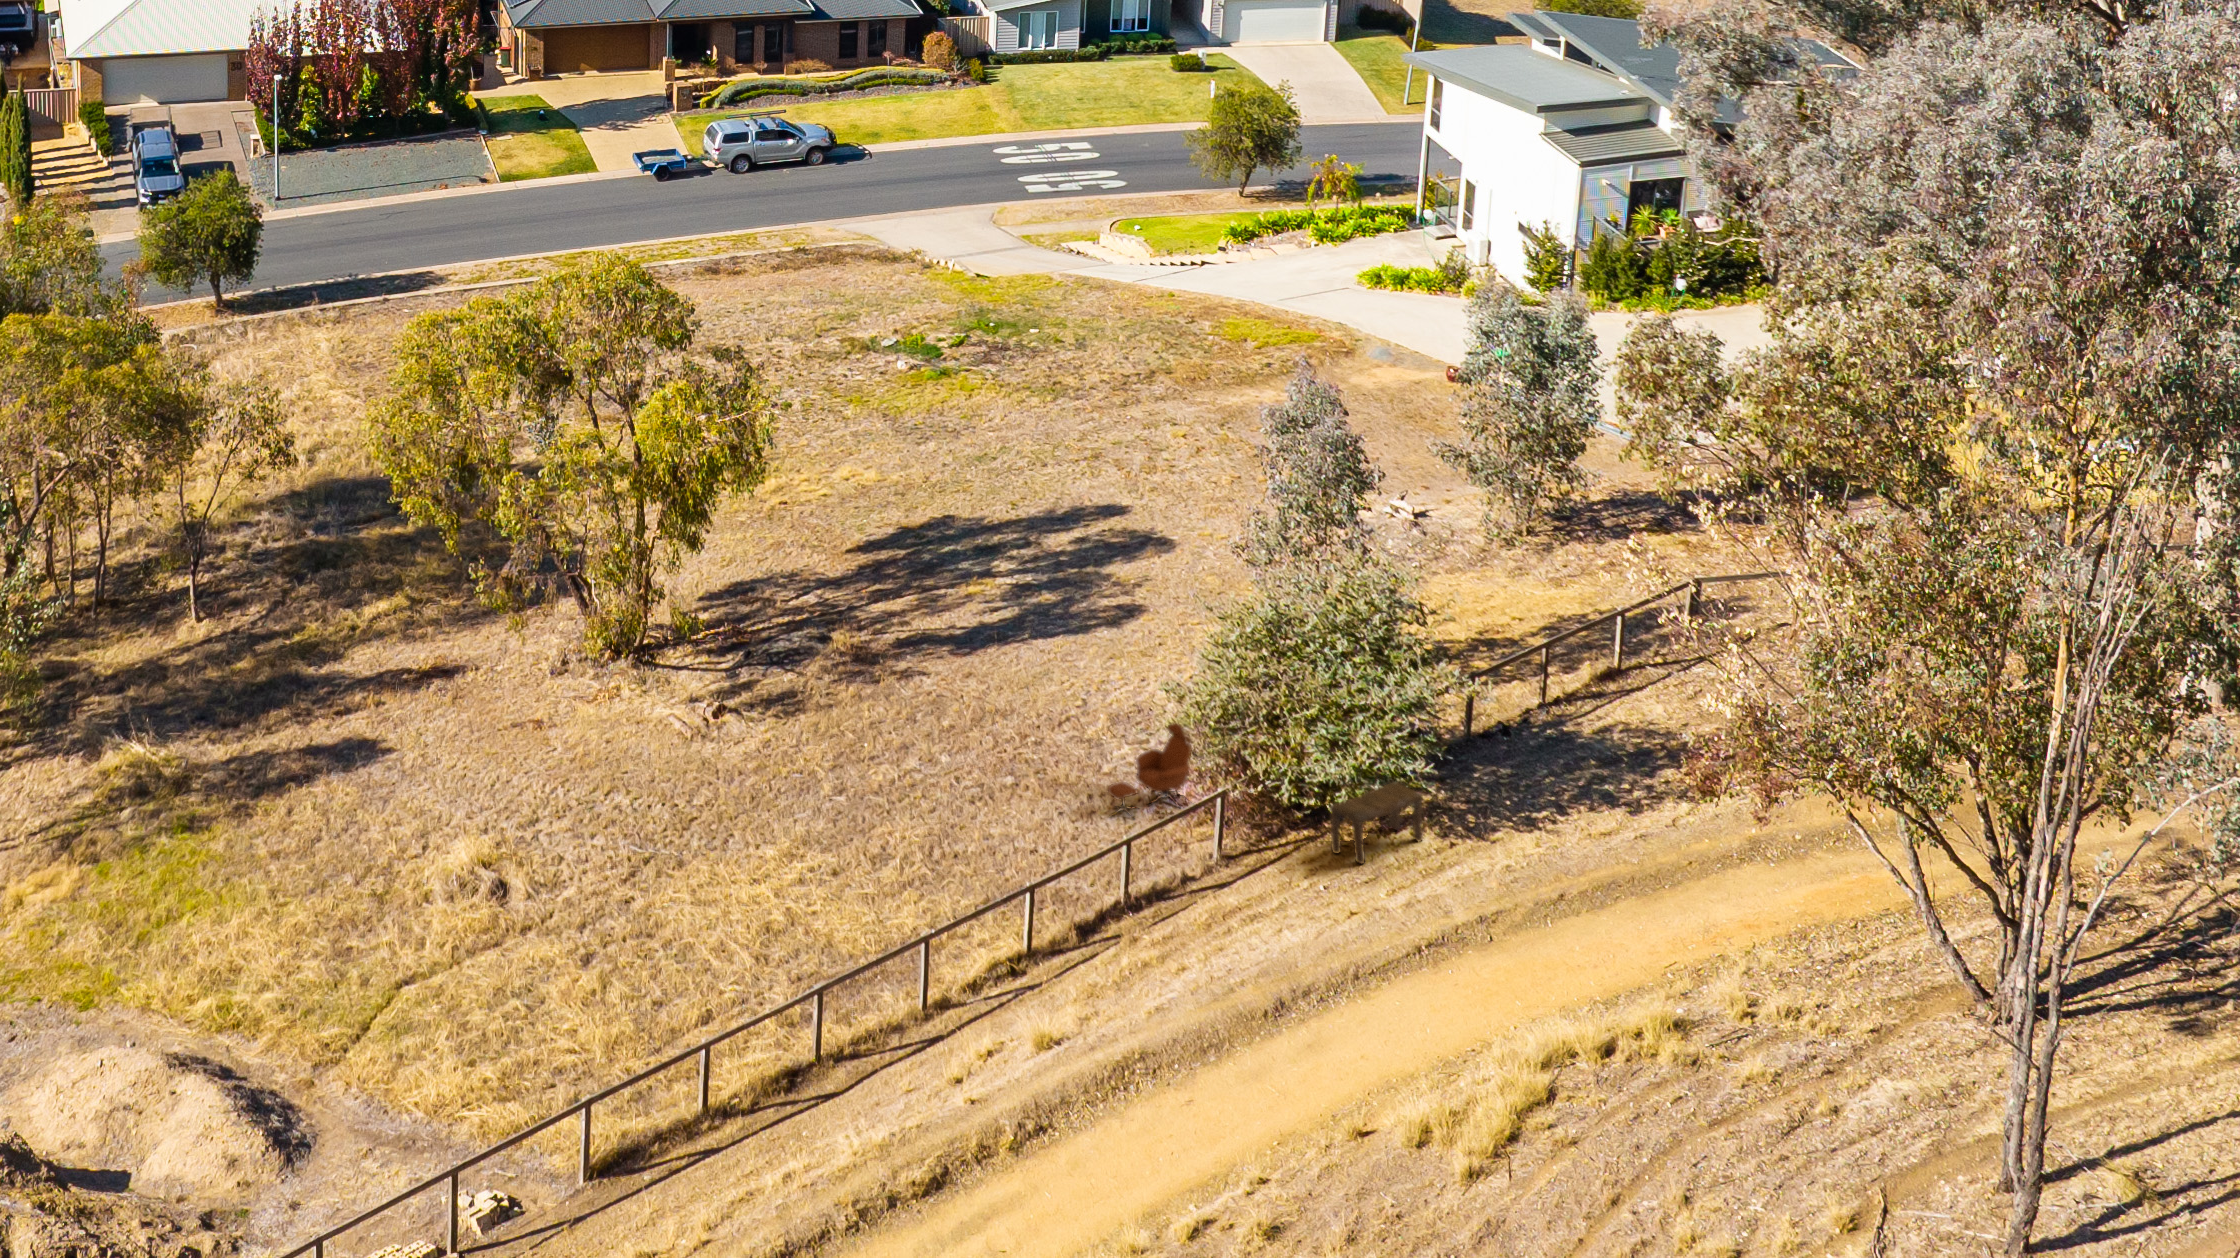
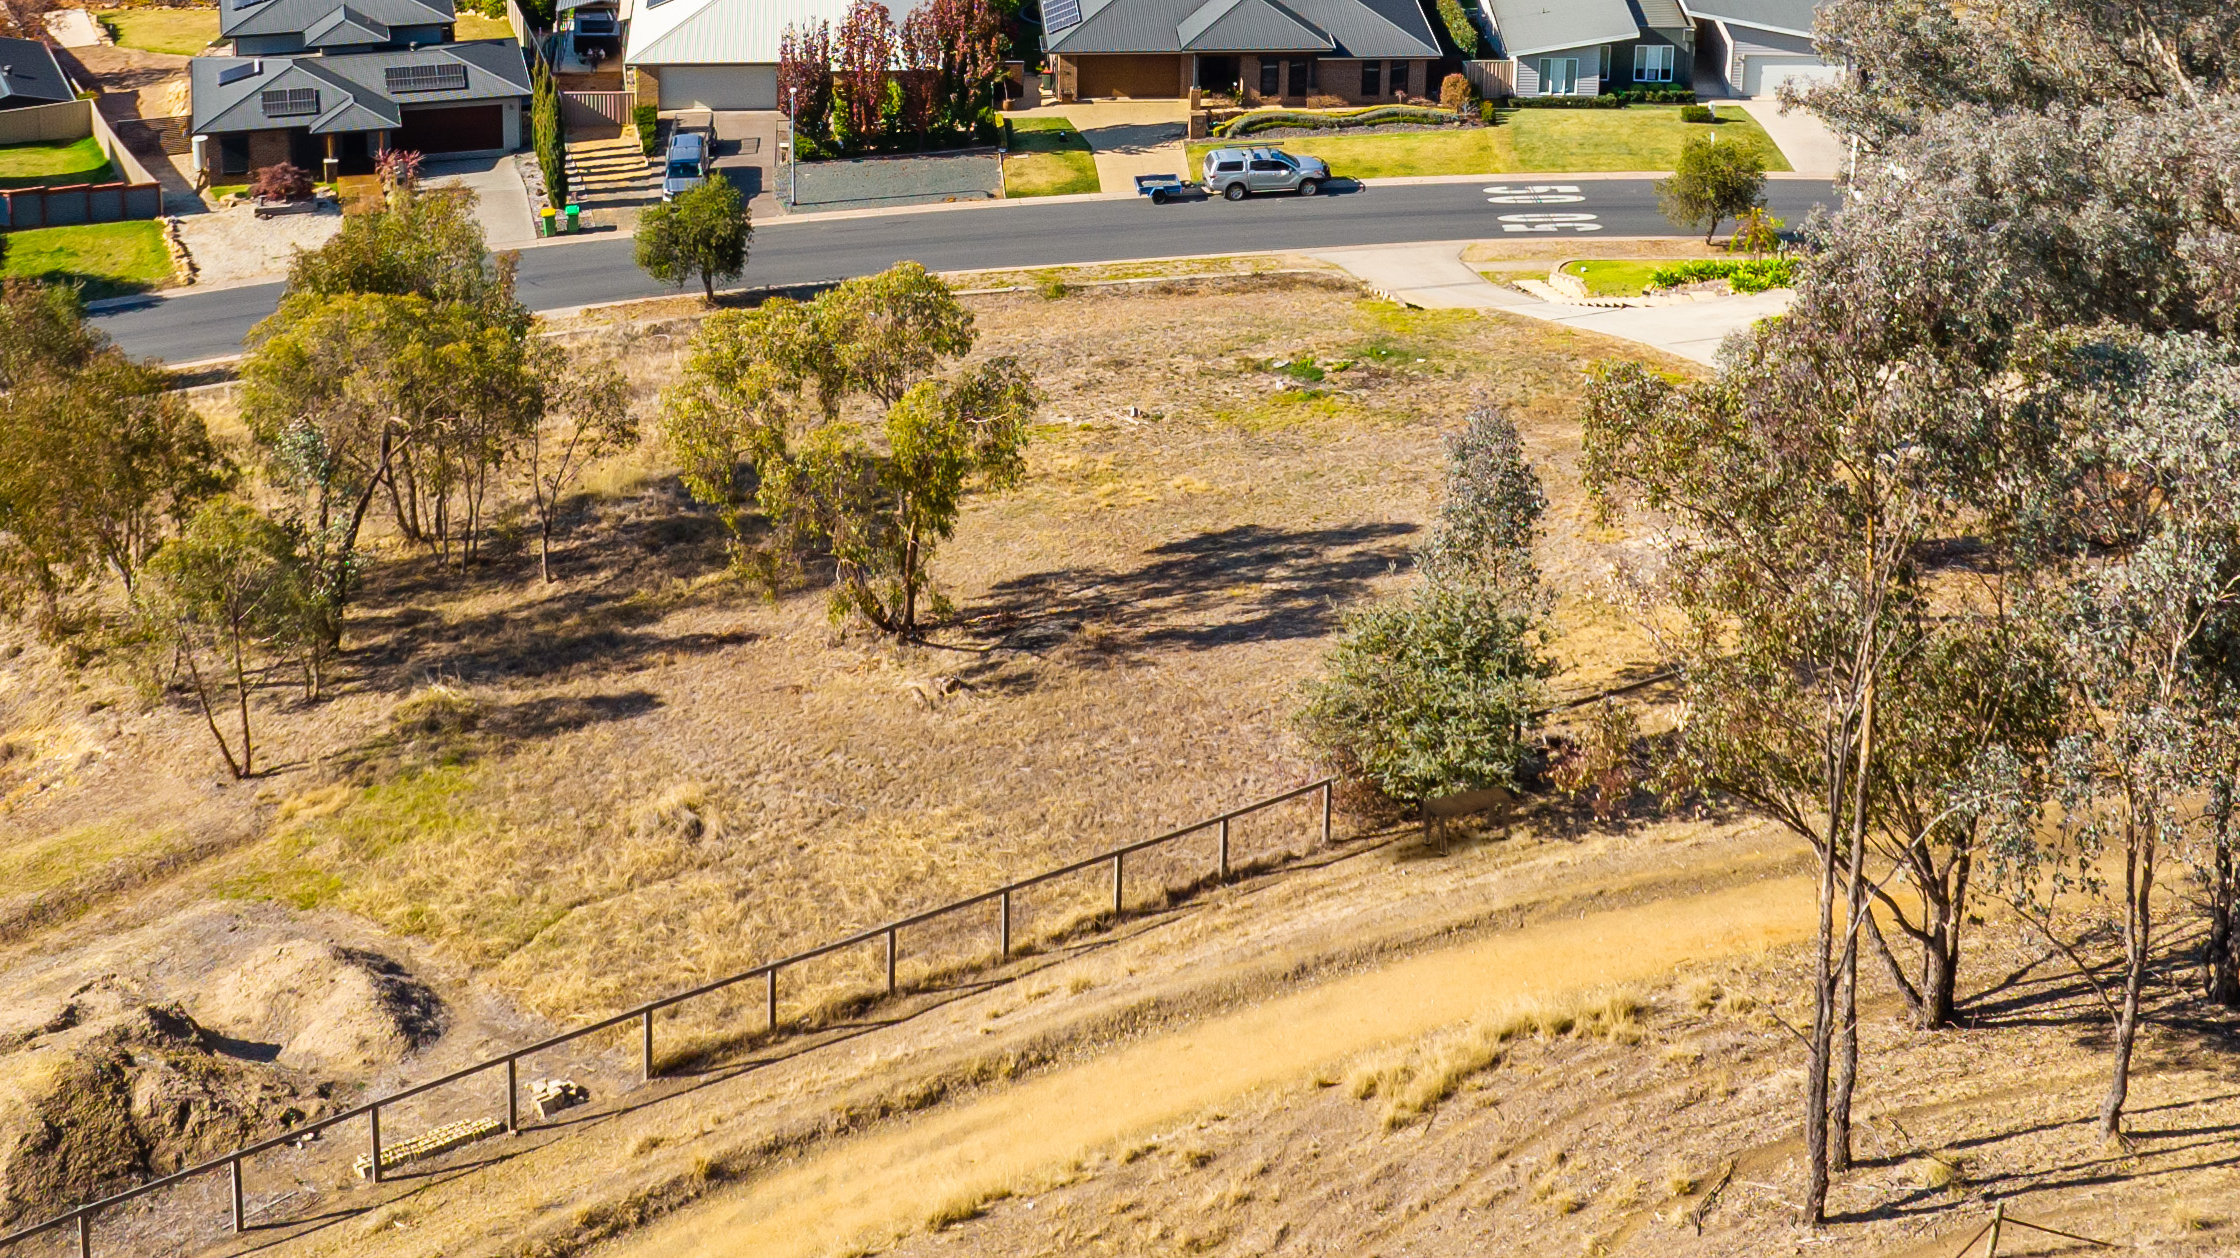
lounge chair: present [1108,723,1193,811] -> none [1244,719,1328,804]

